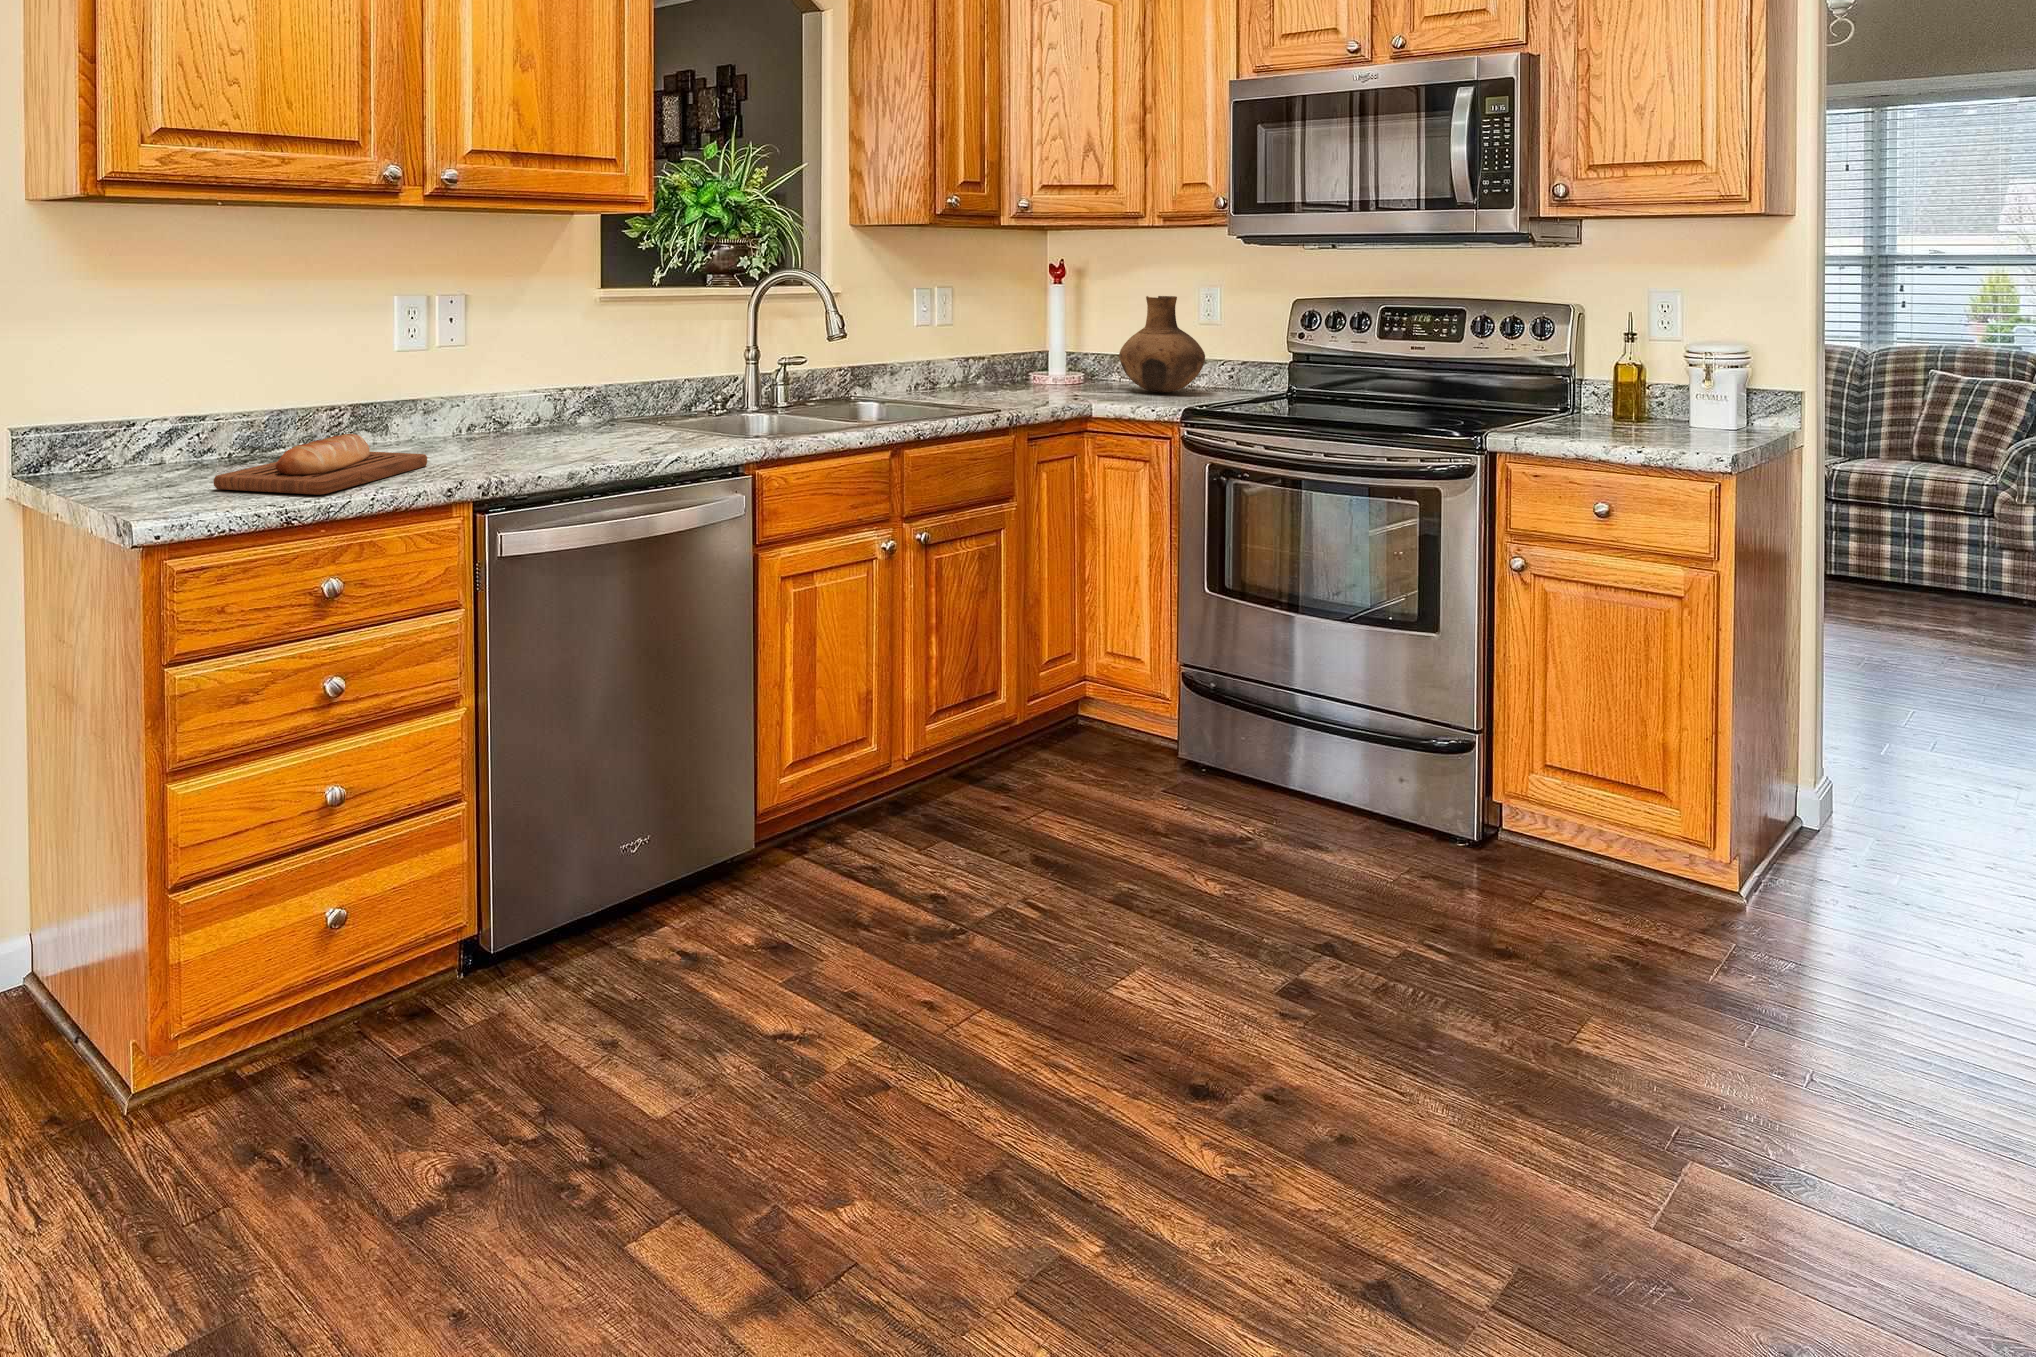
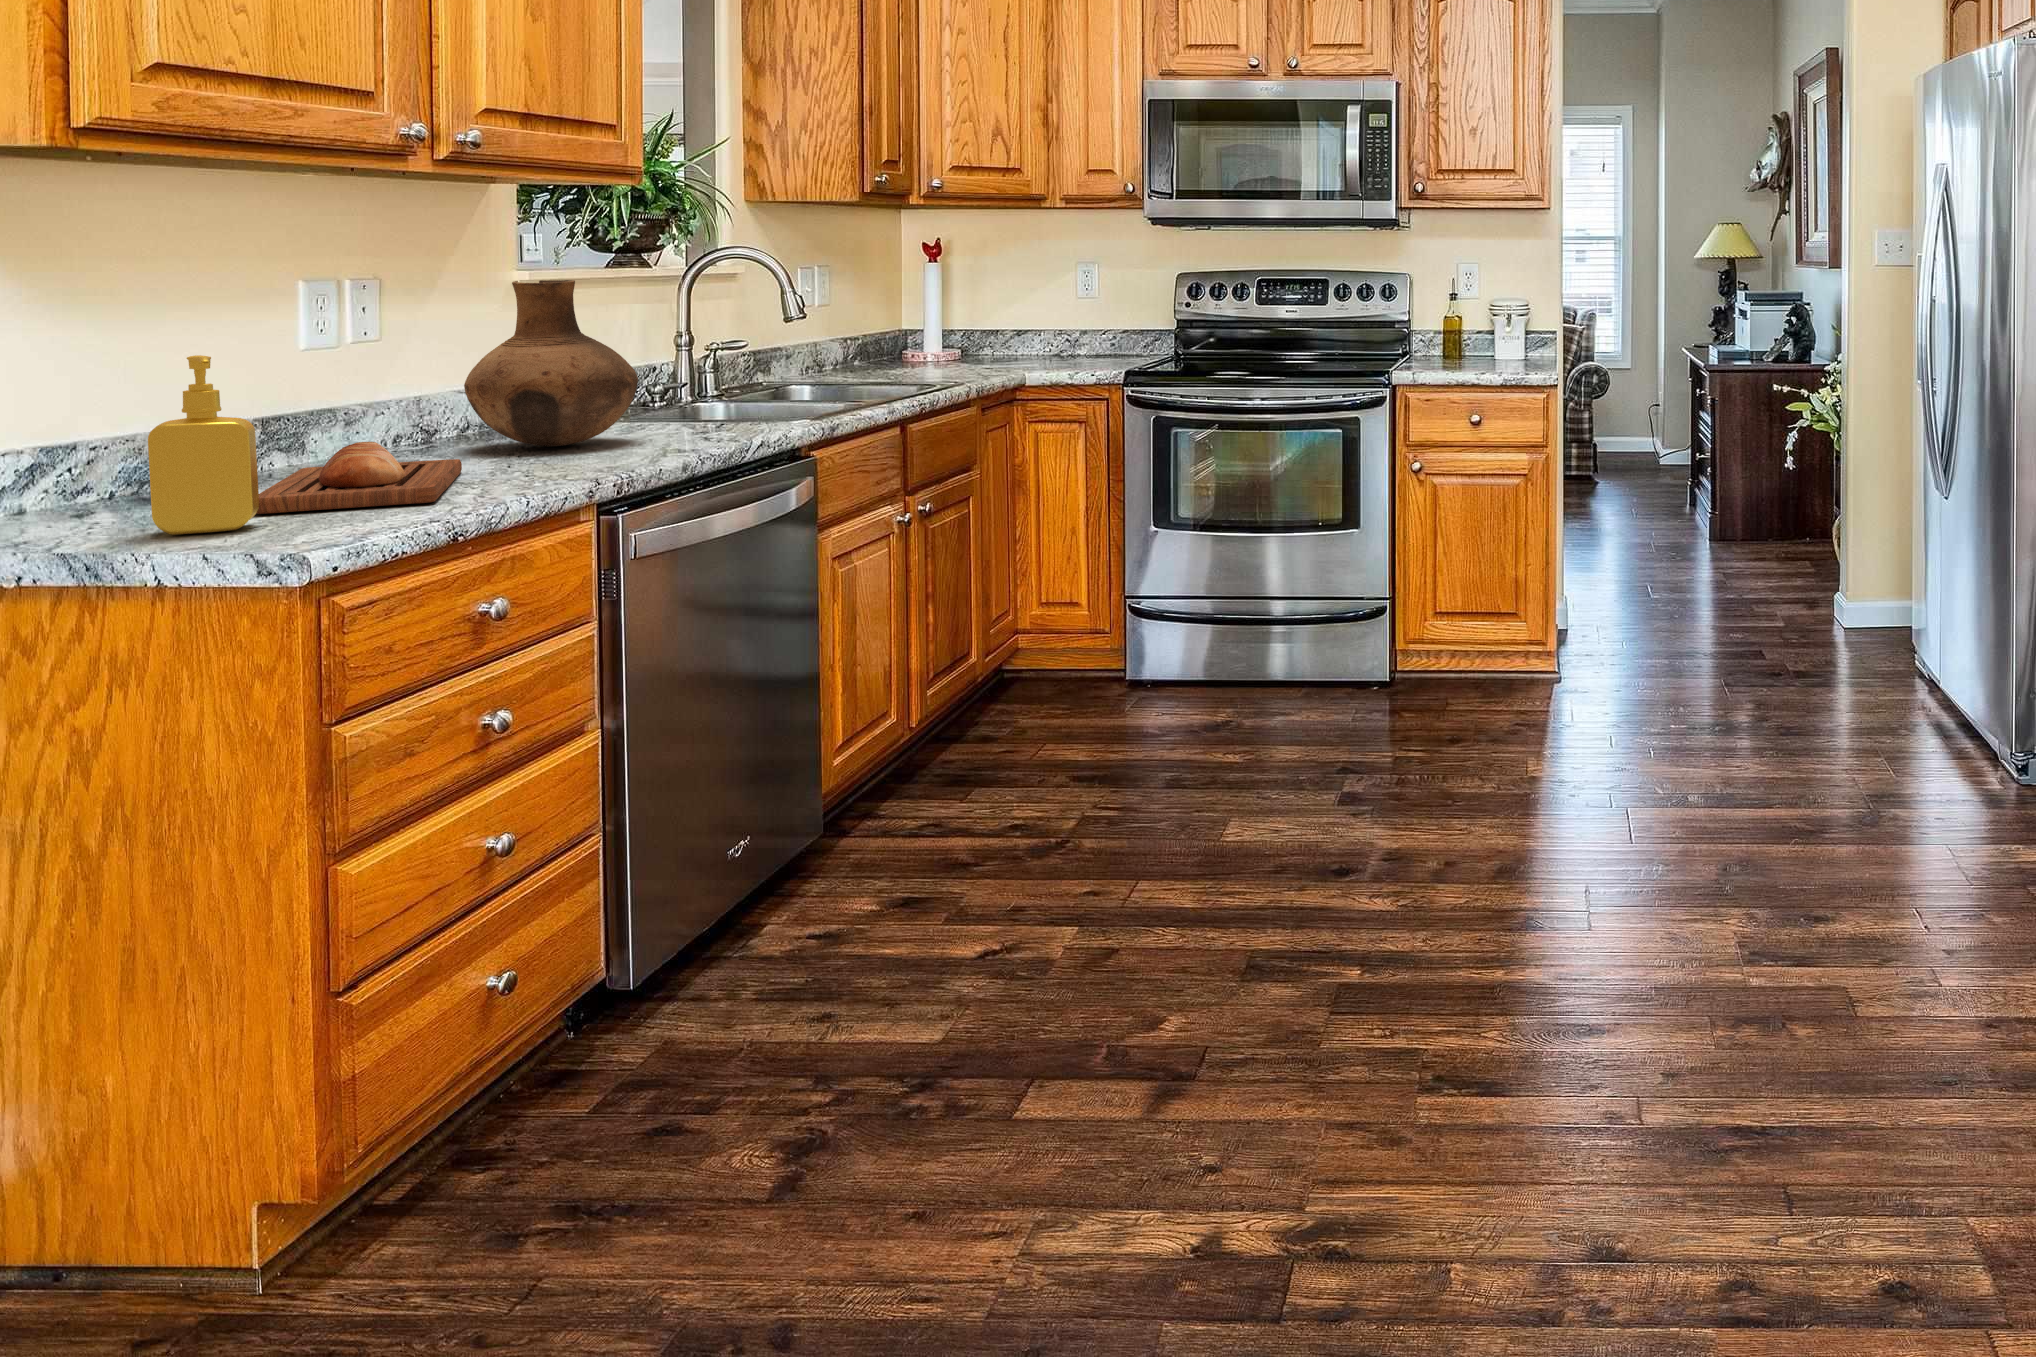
vase: present [1119,296,1205,393] -> present [464,280,638,446]
soap dispenser: none [119,361,195,502] -> present [148,355,259,535]

